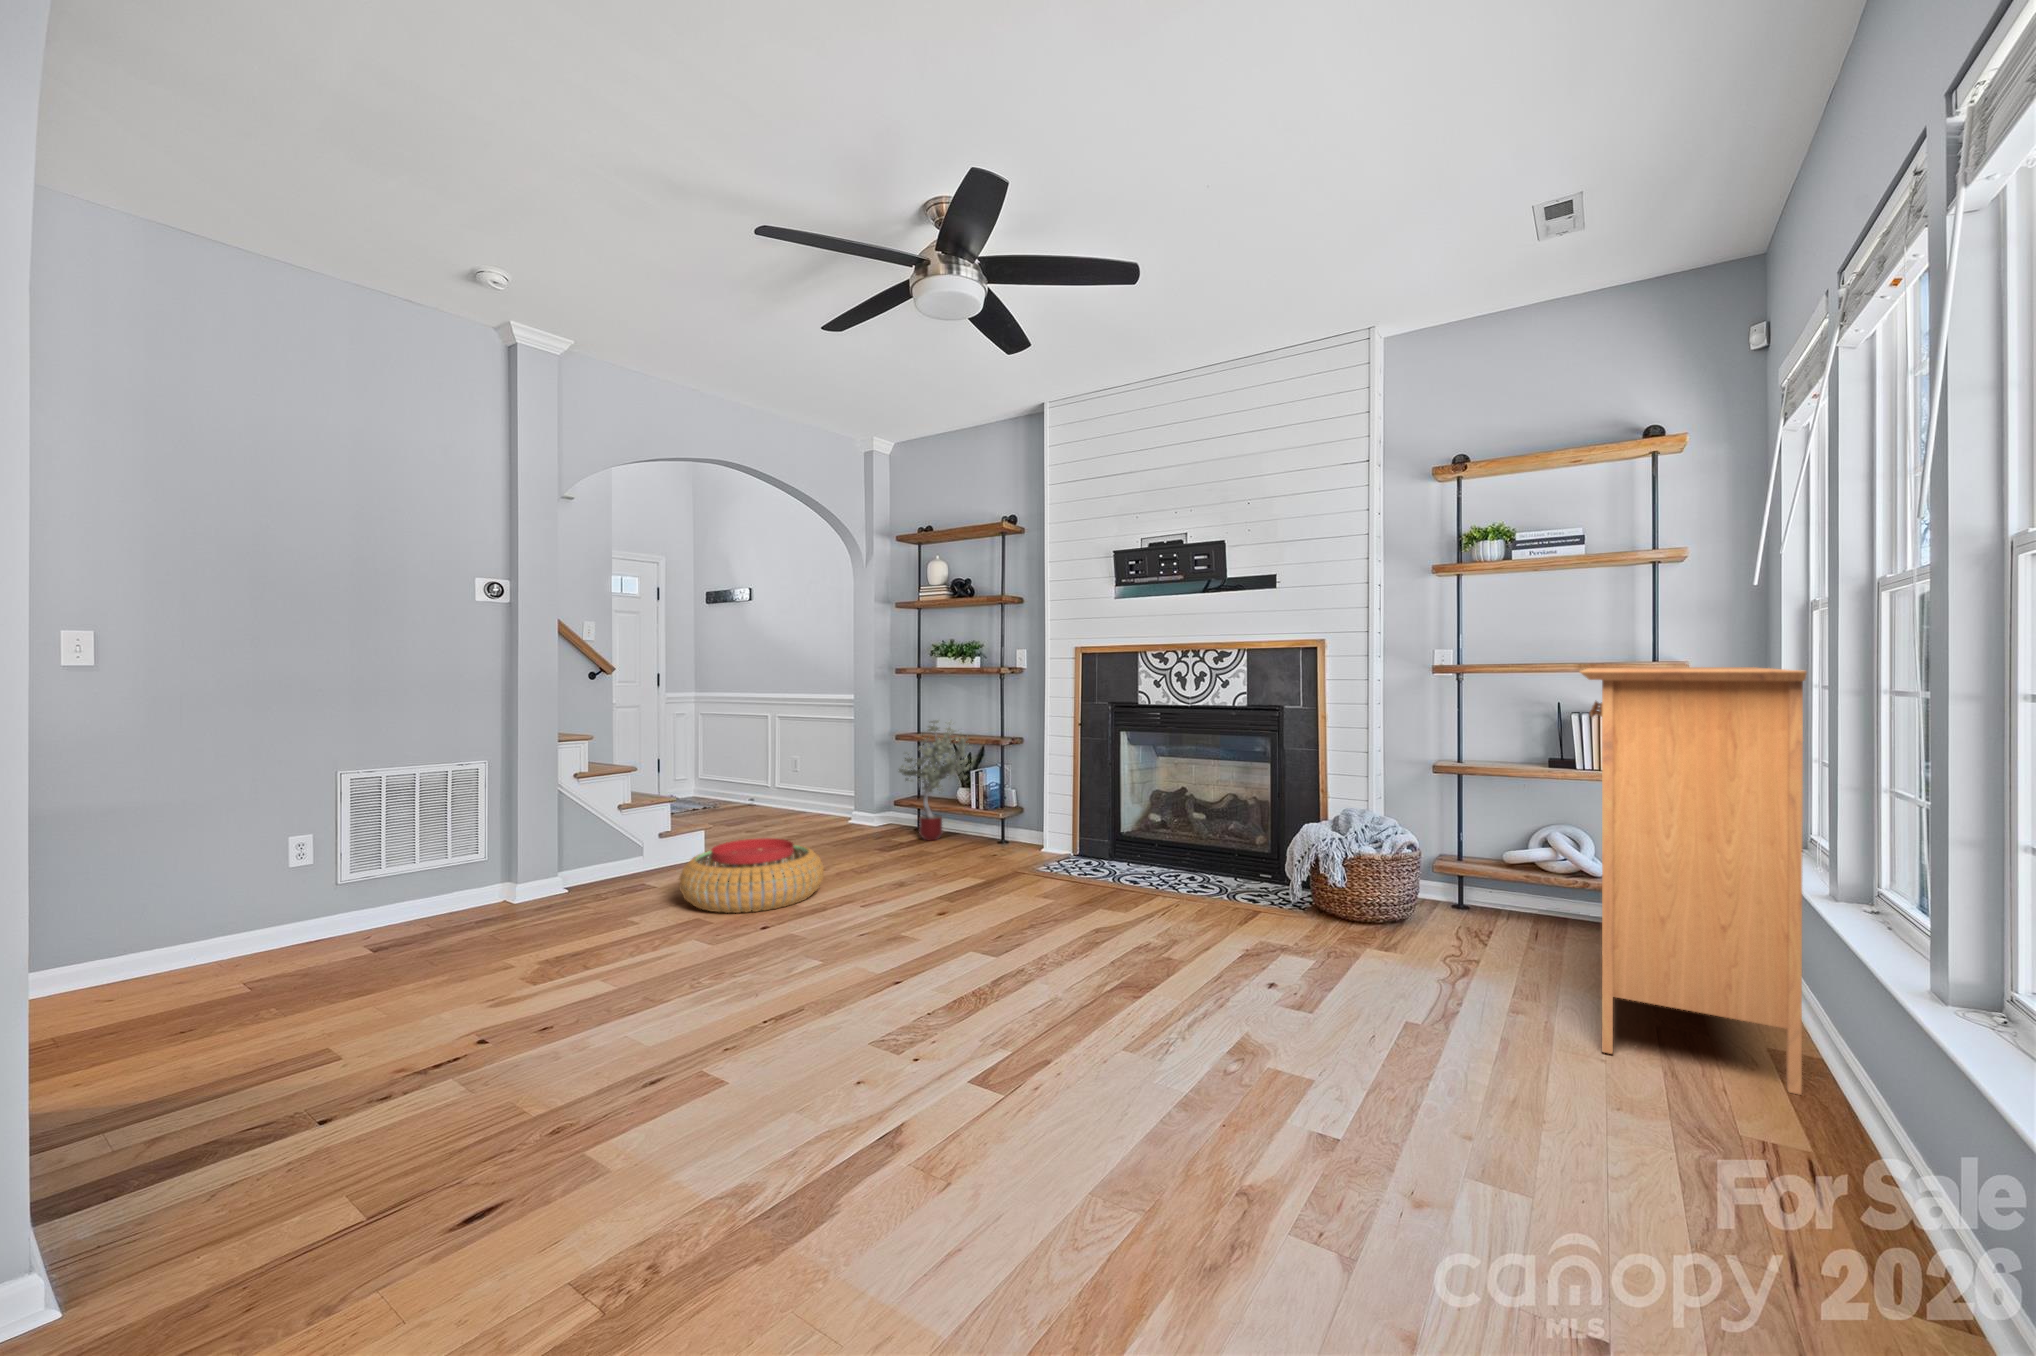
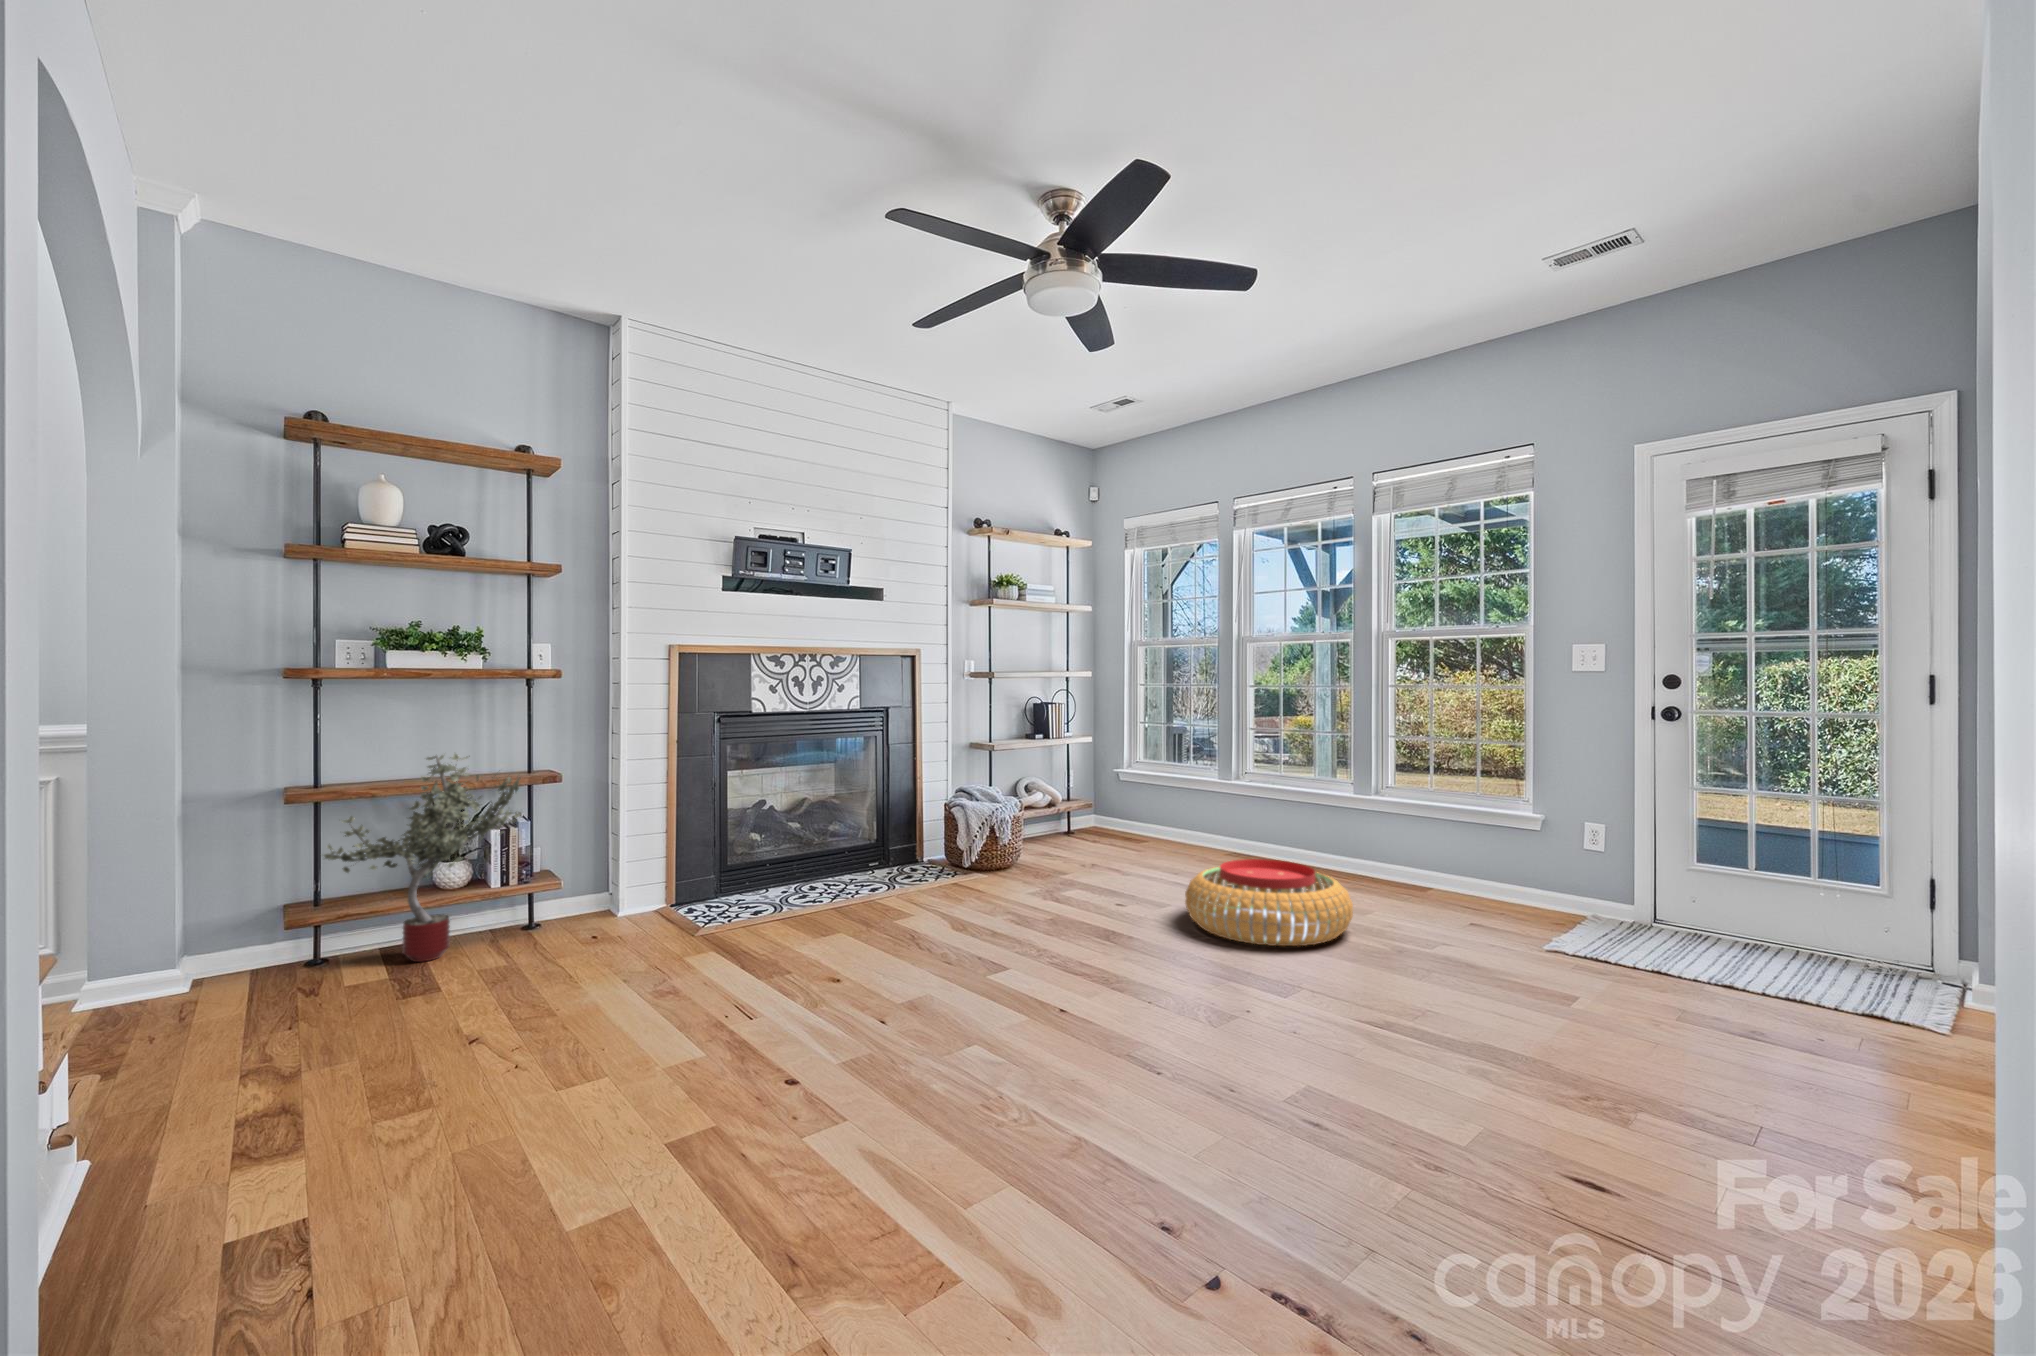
console table: present [1580,667,1807,1094] -> none [1116,673,1310,874]
pouf: present [679,838,824,913] -> present [1185,859,1353,946]

